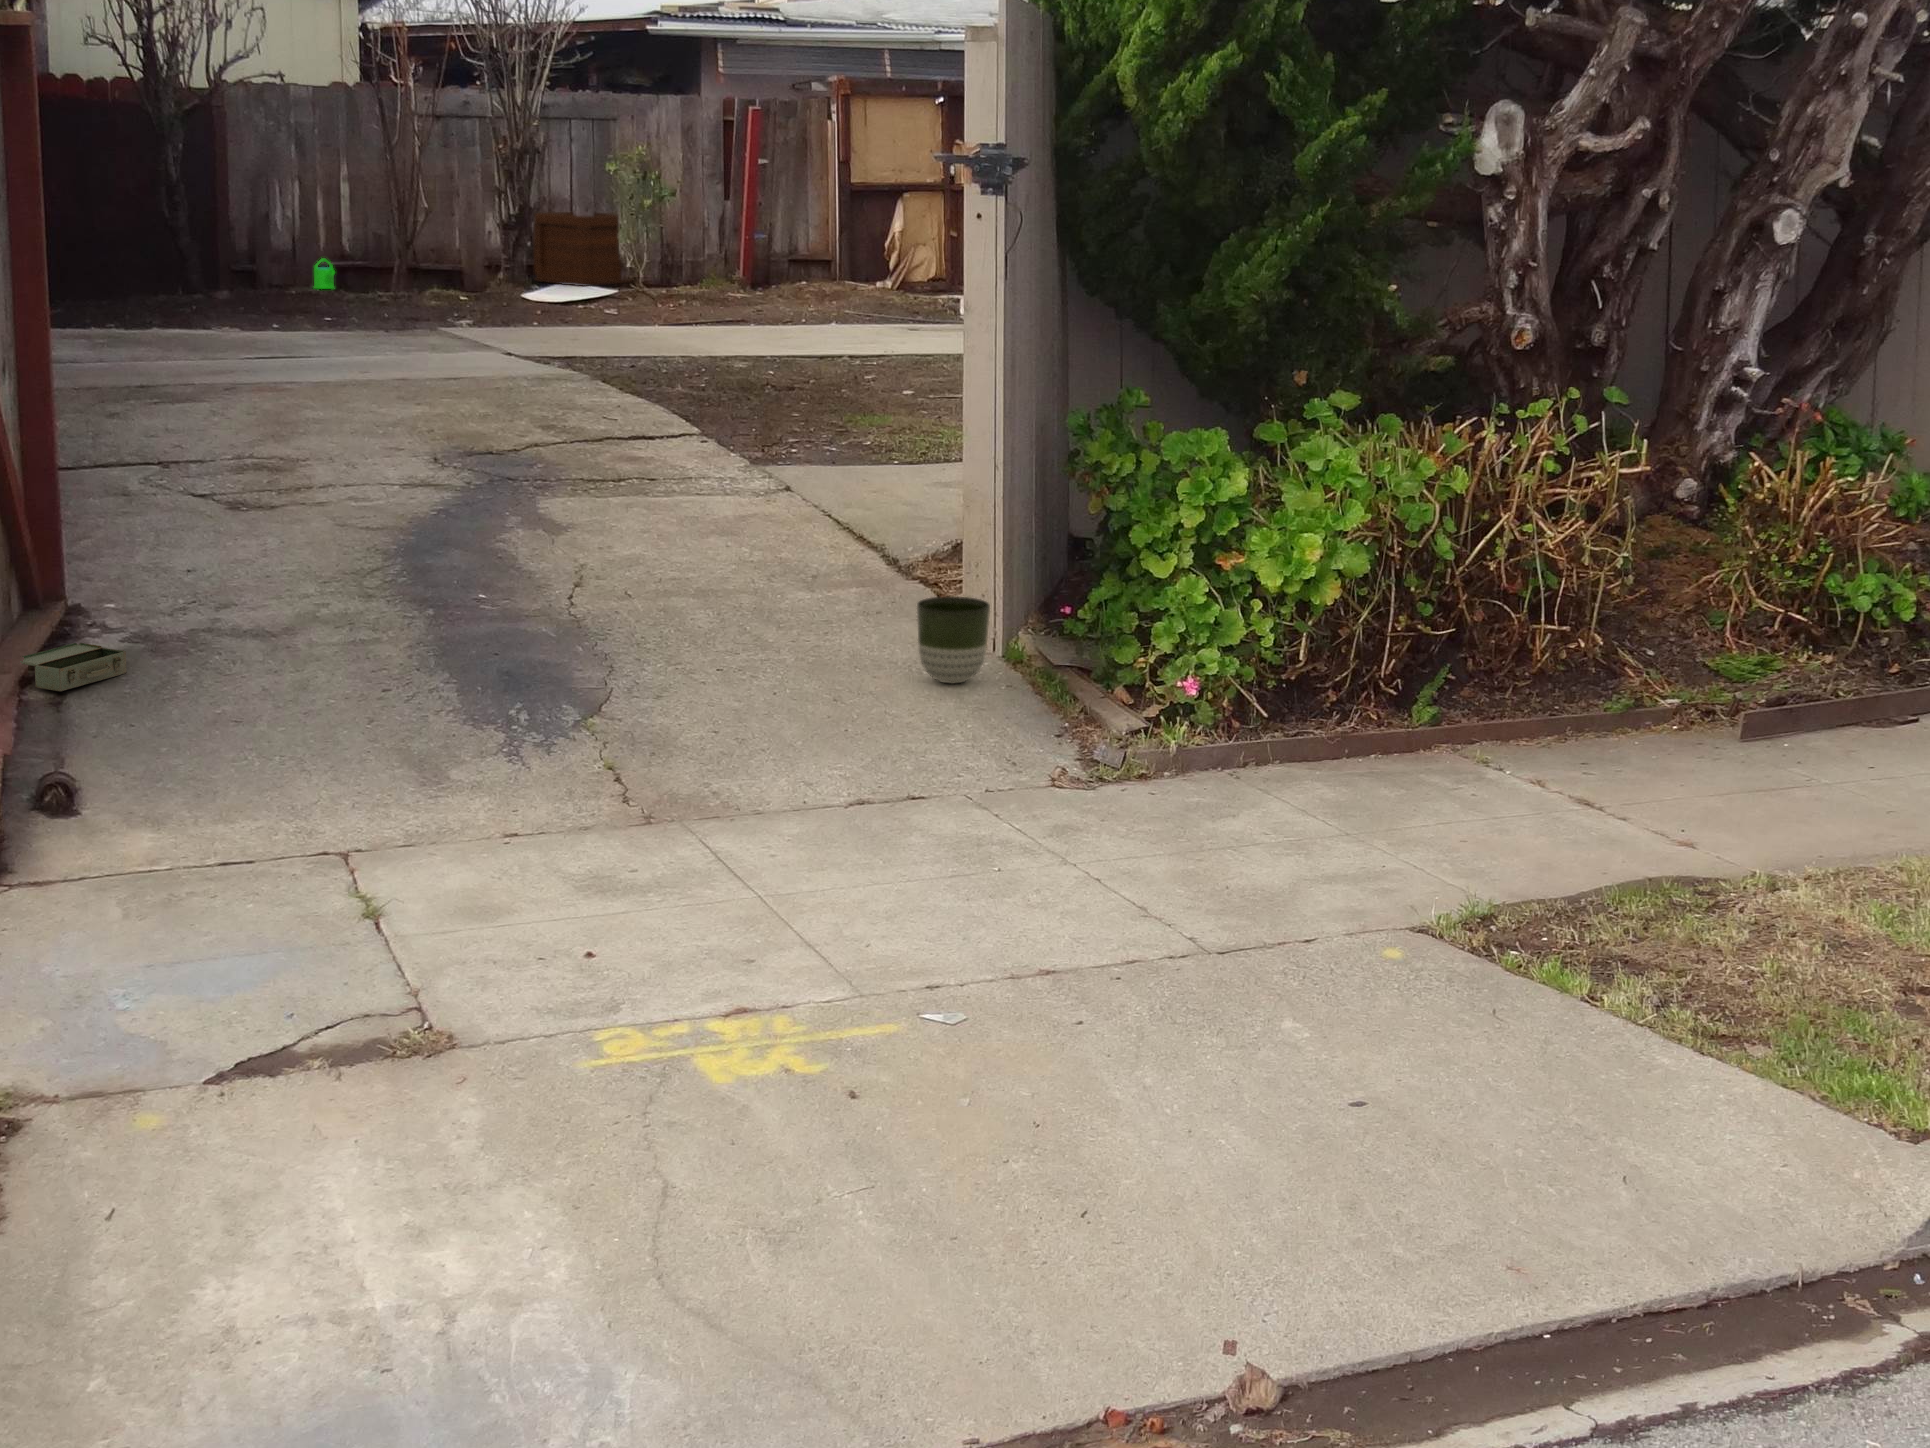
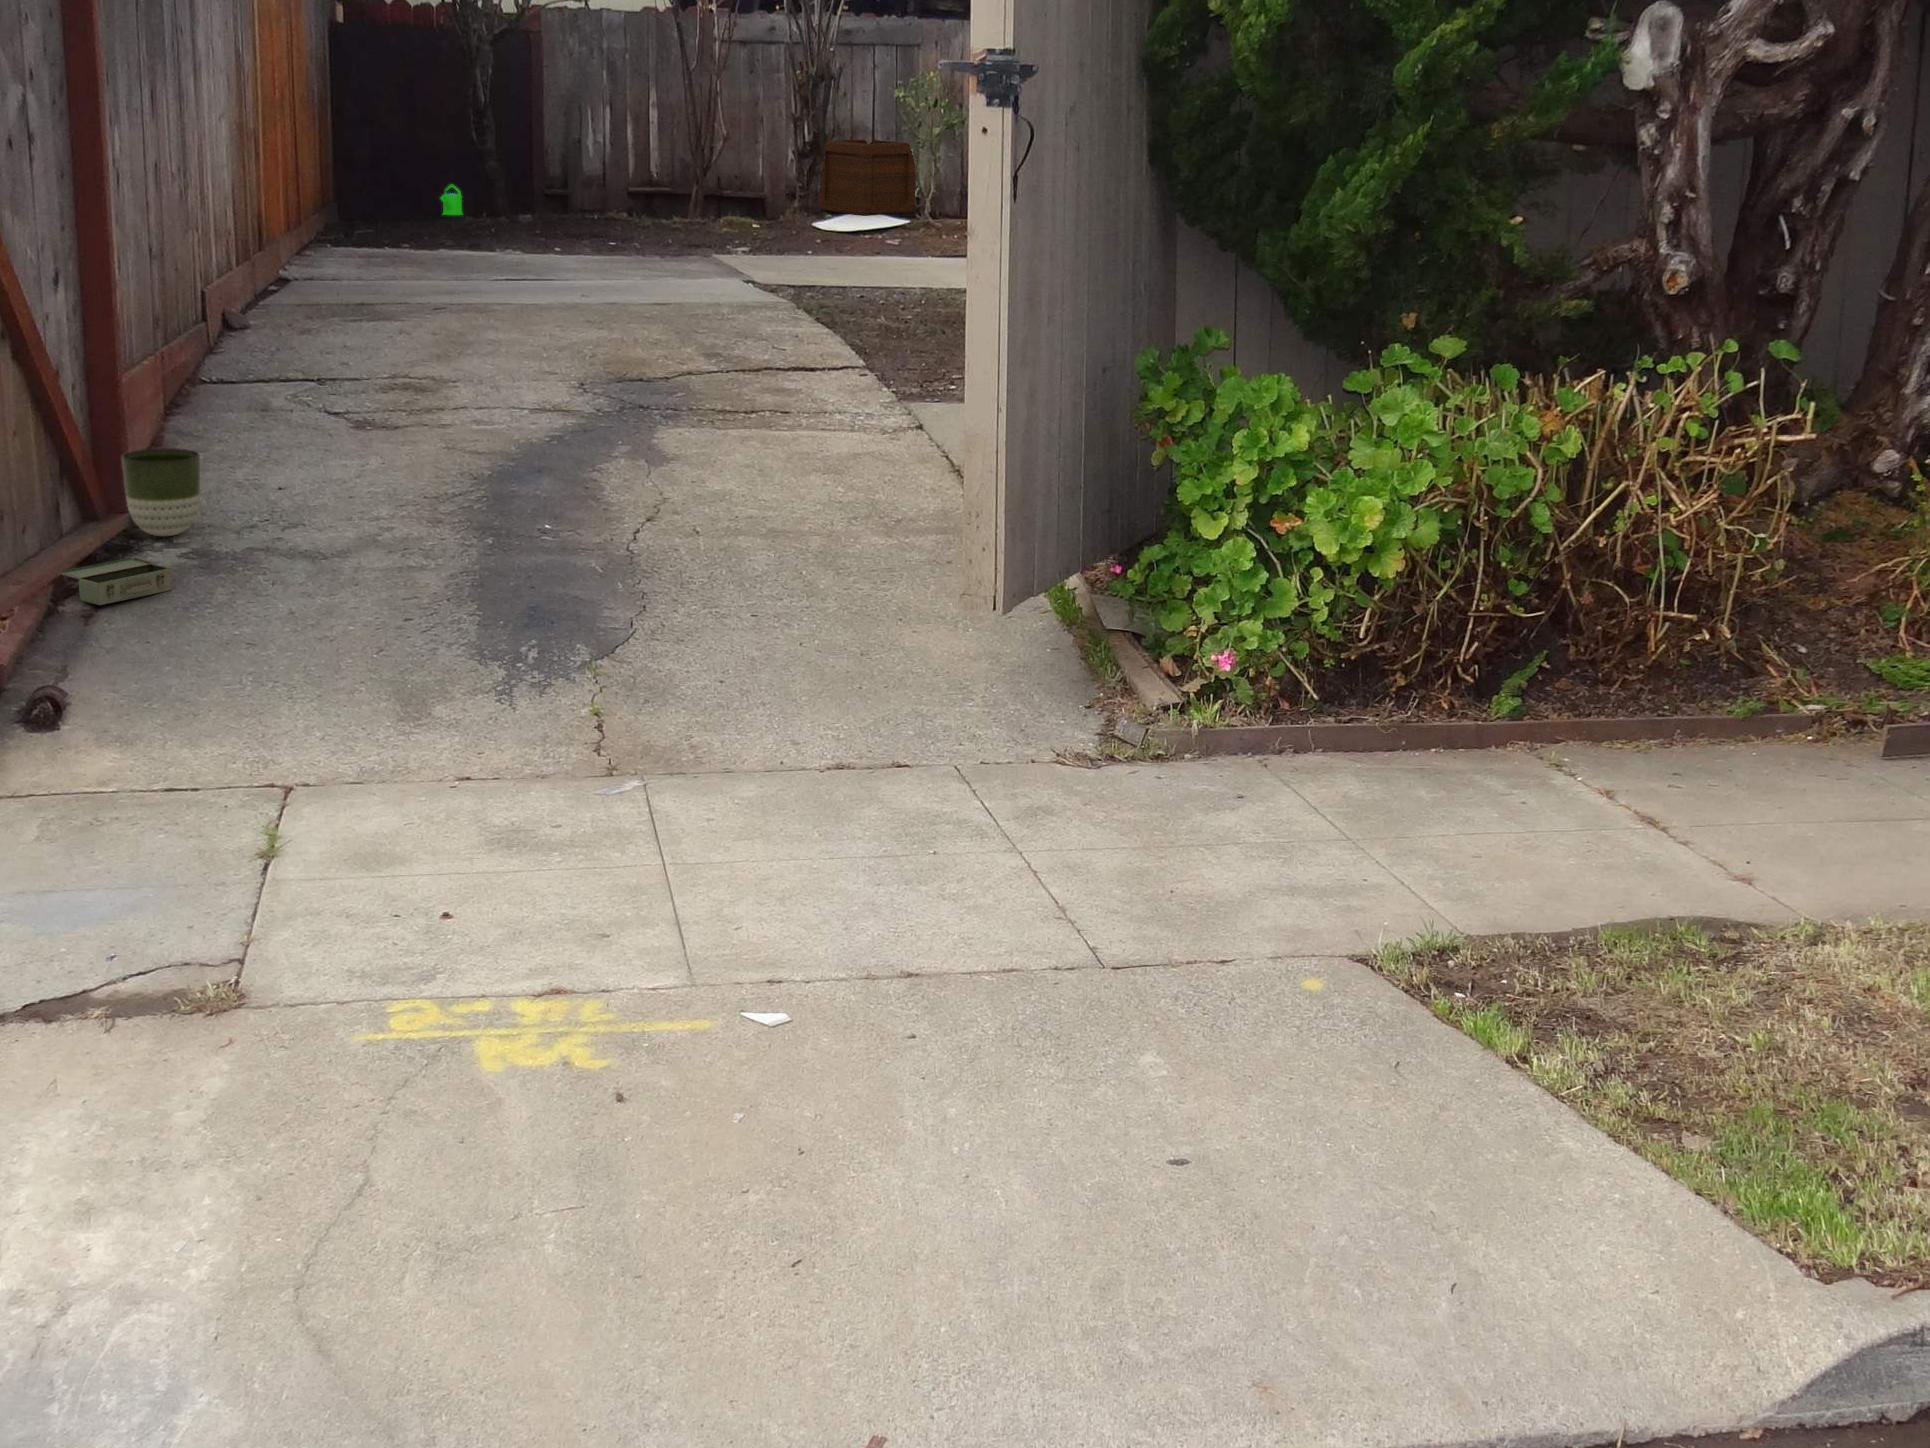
watering can: present [314,258,335,289] -> present [441,184,463,215]
planter: present [917,596,990,684] -> present [122,448,200,536]

